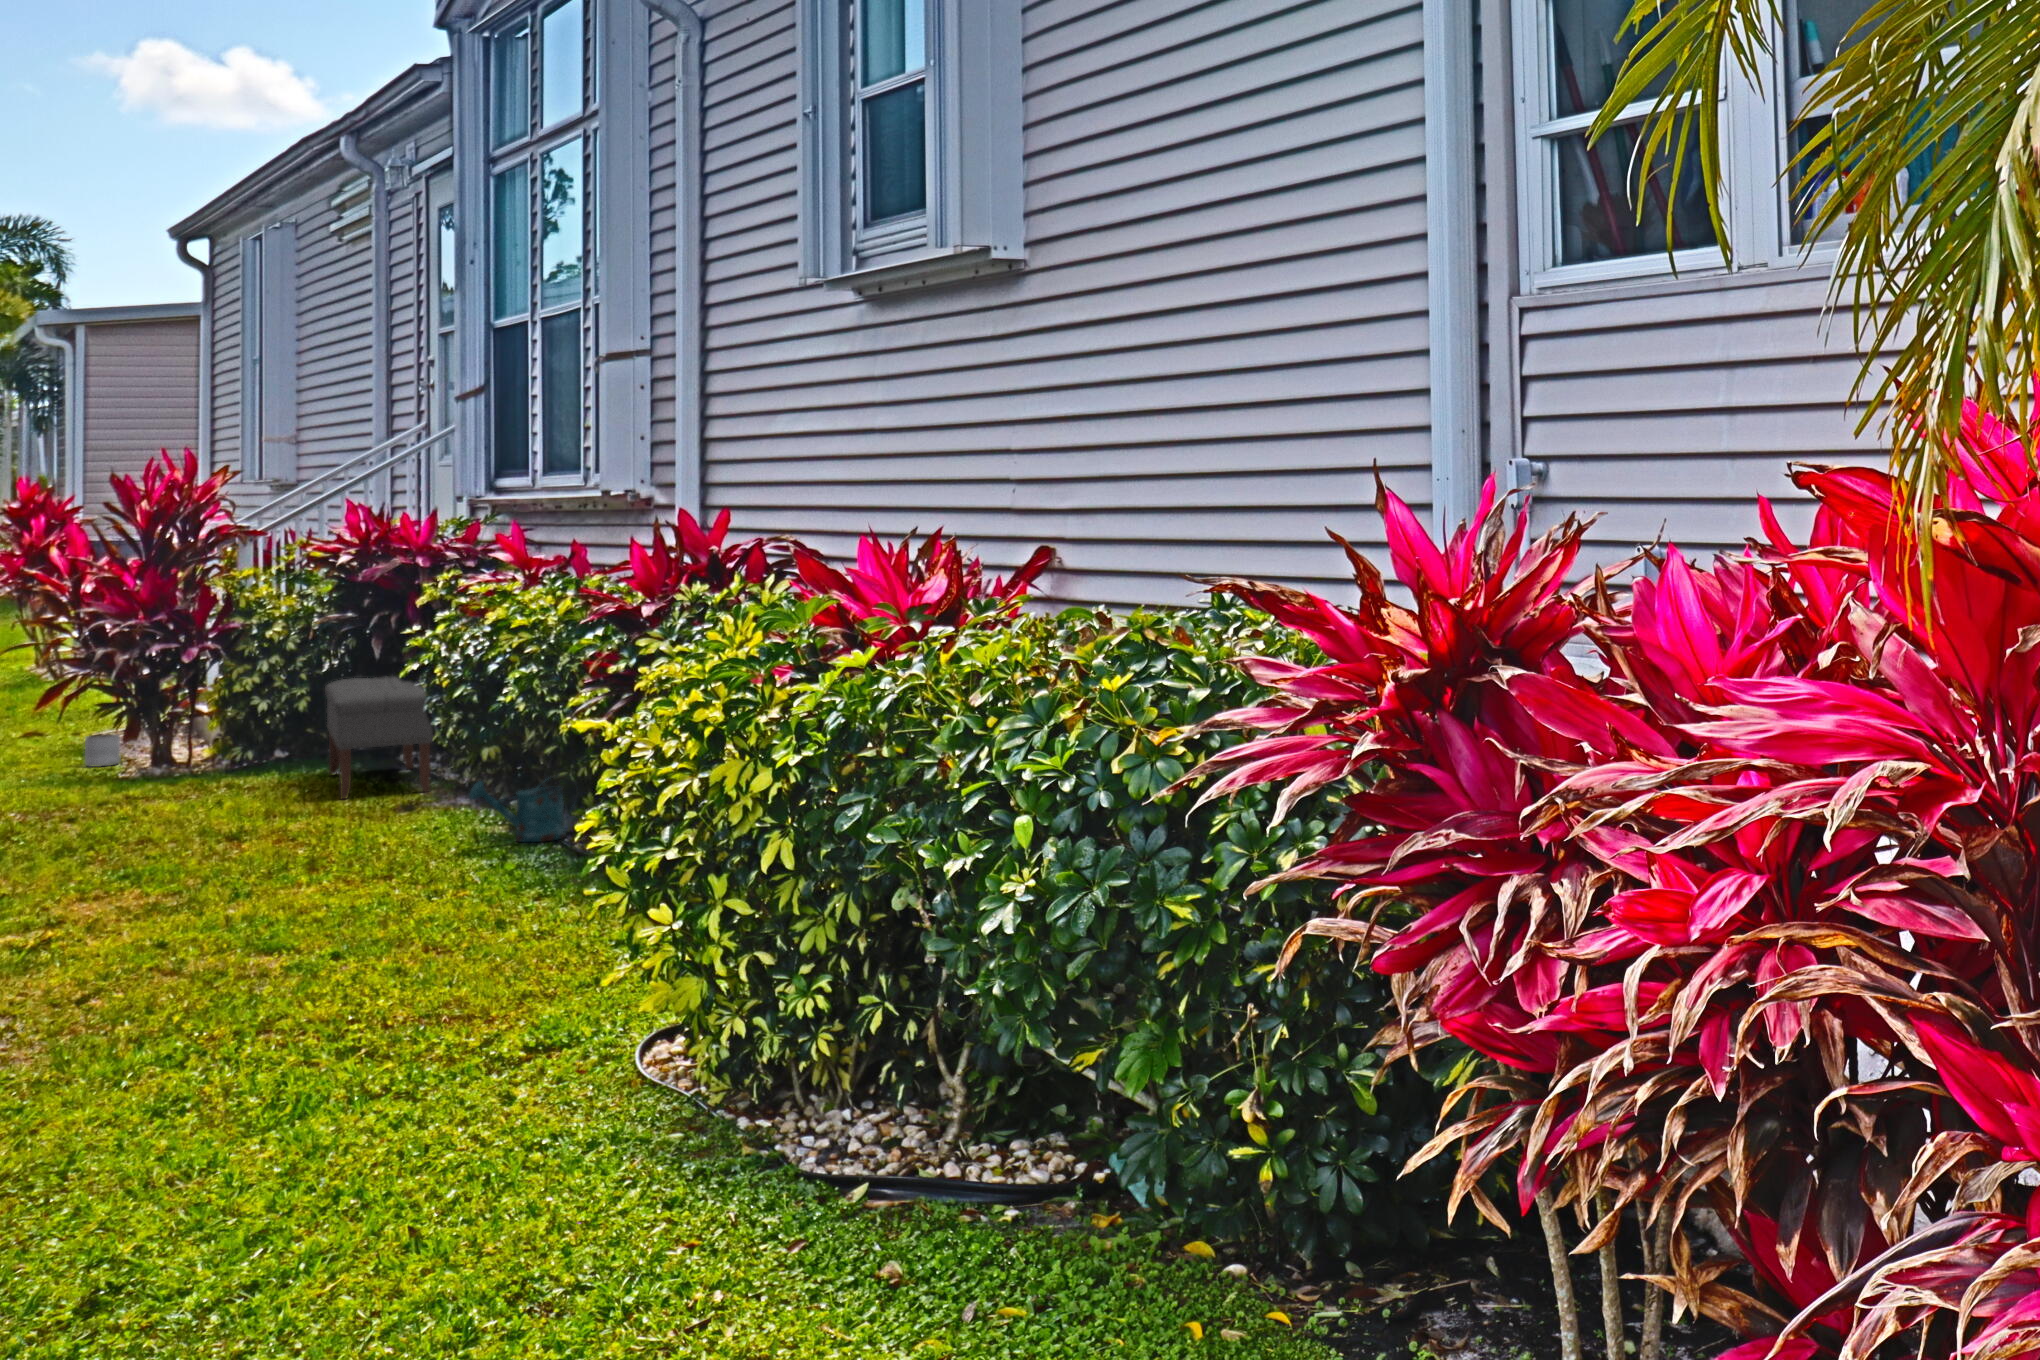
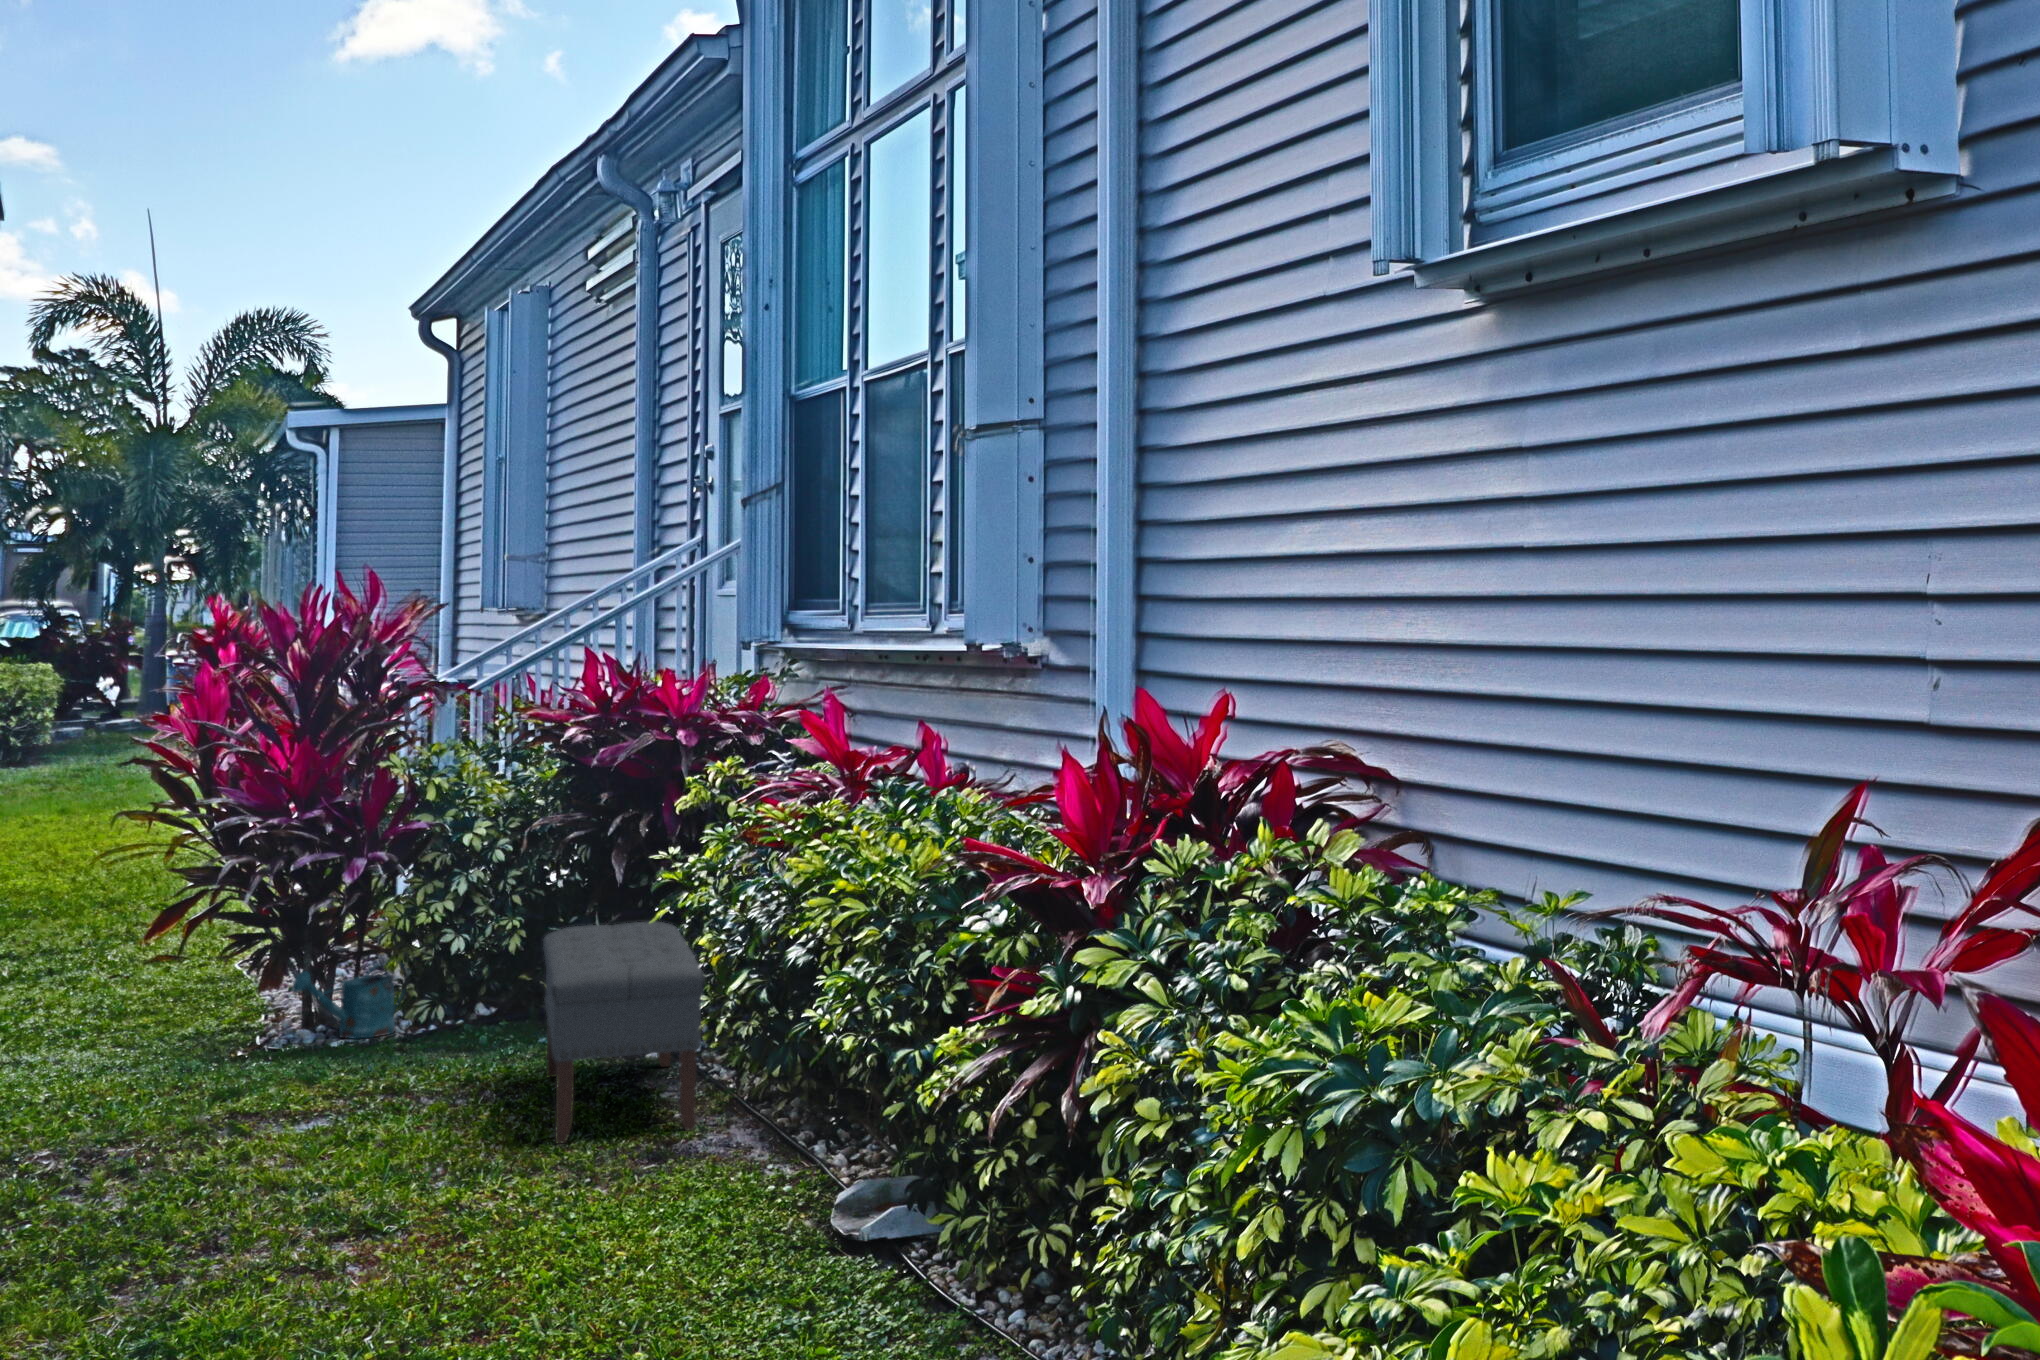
planter: present [85,734,121,767] -> none [210,986,262,1037]
watering can: present [469,775,576,842] -> present [292,962,408,1039]

